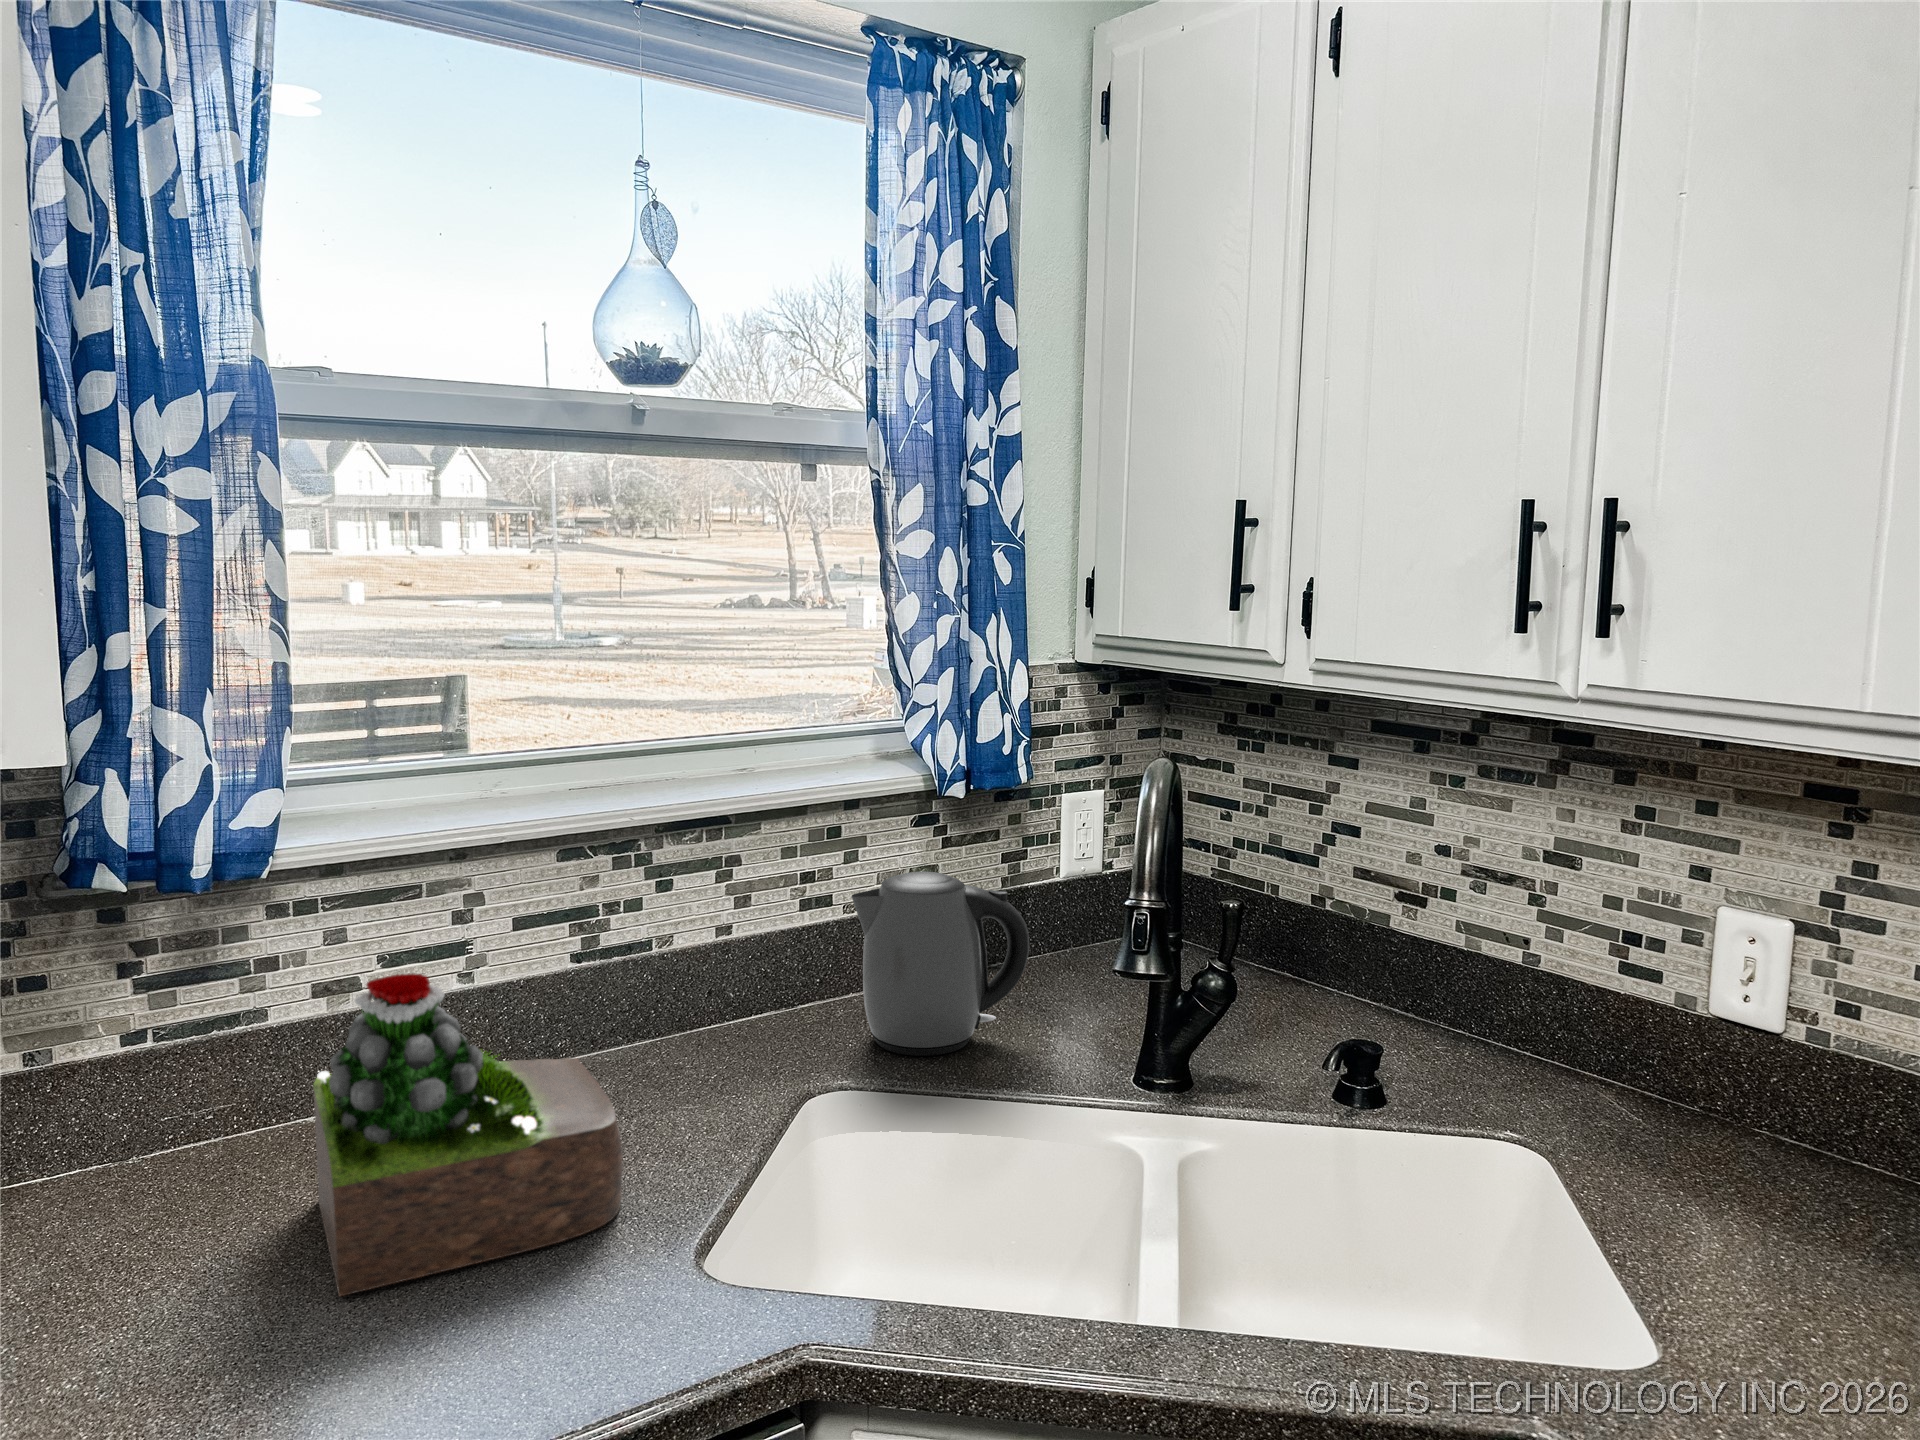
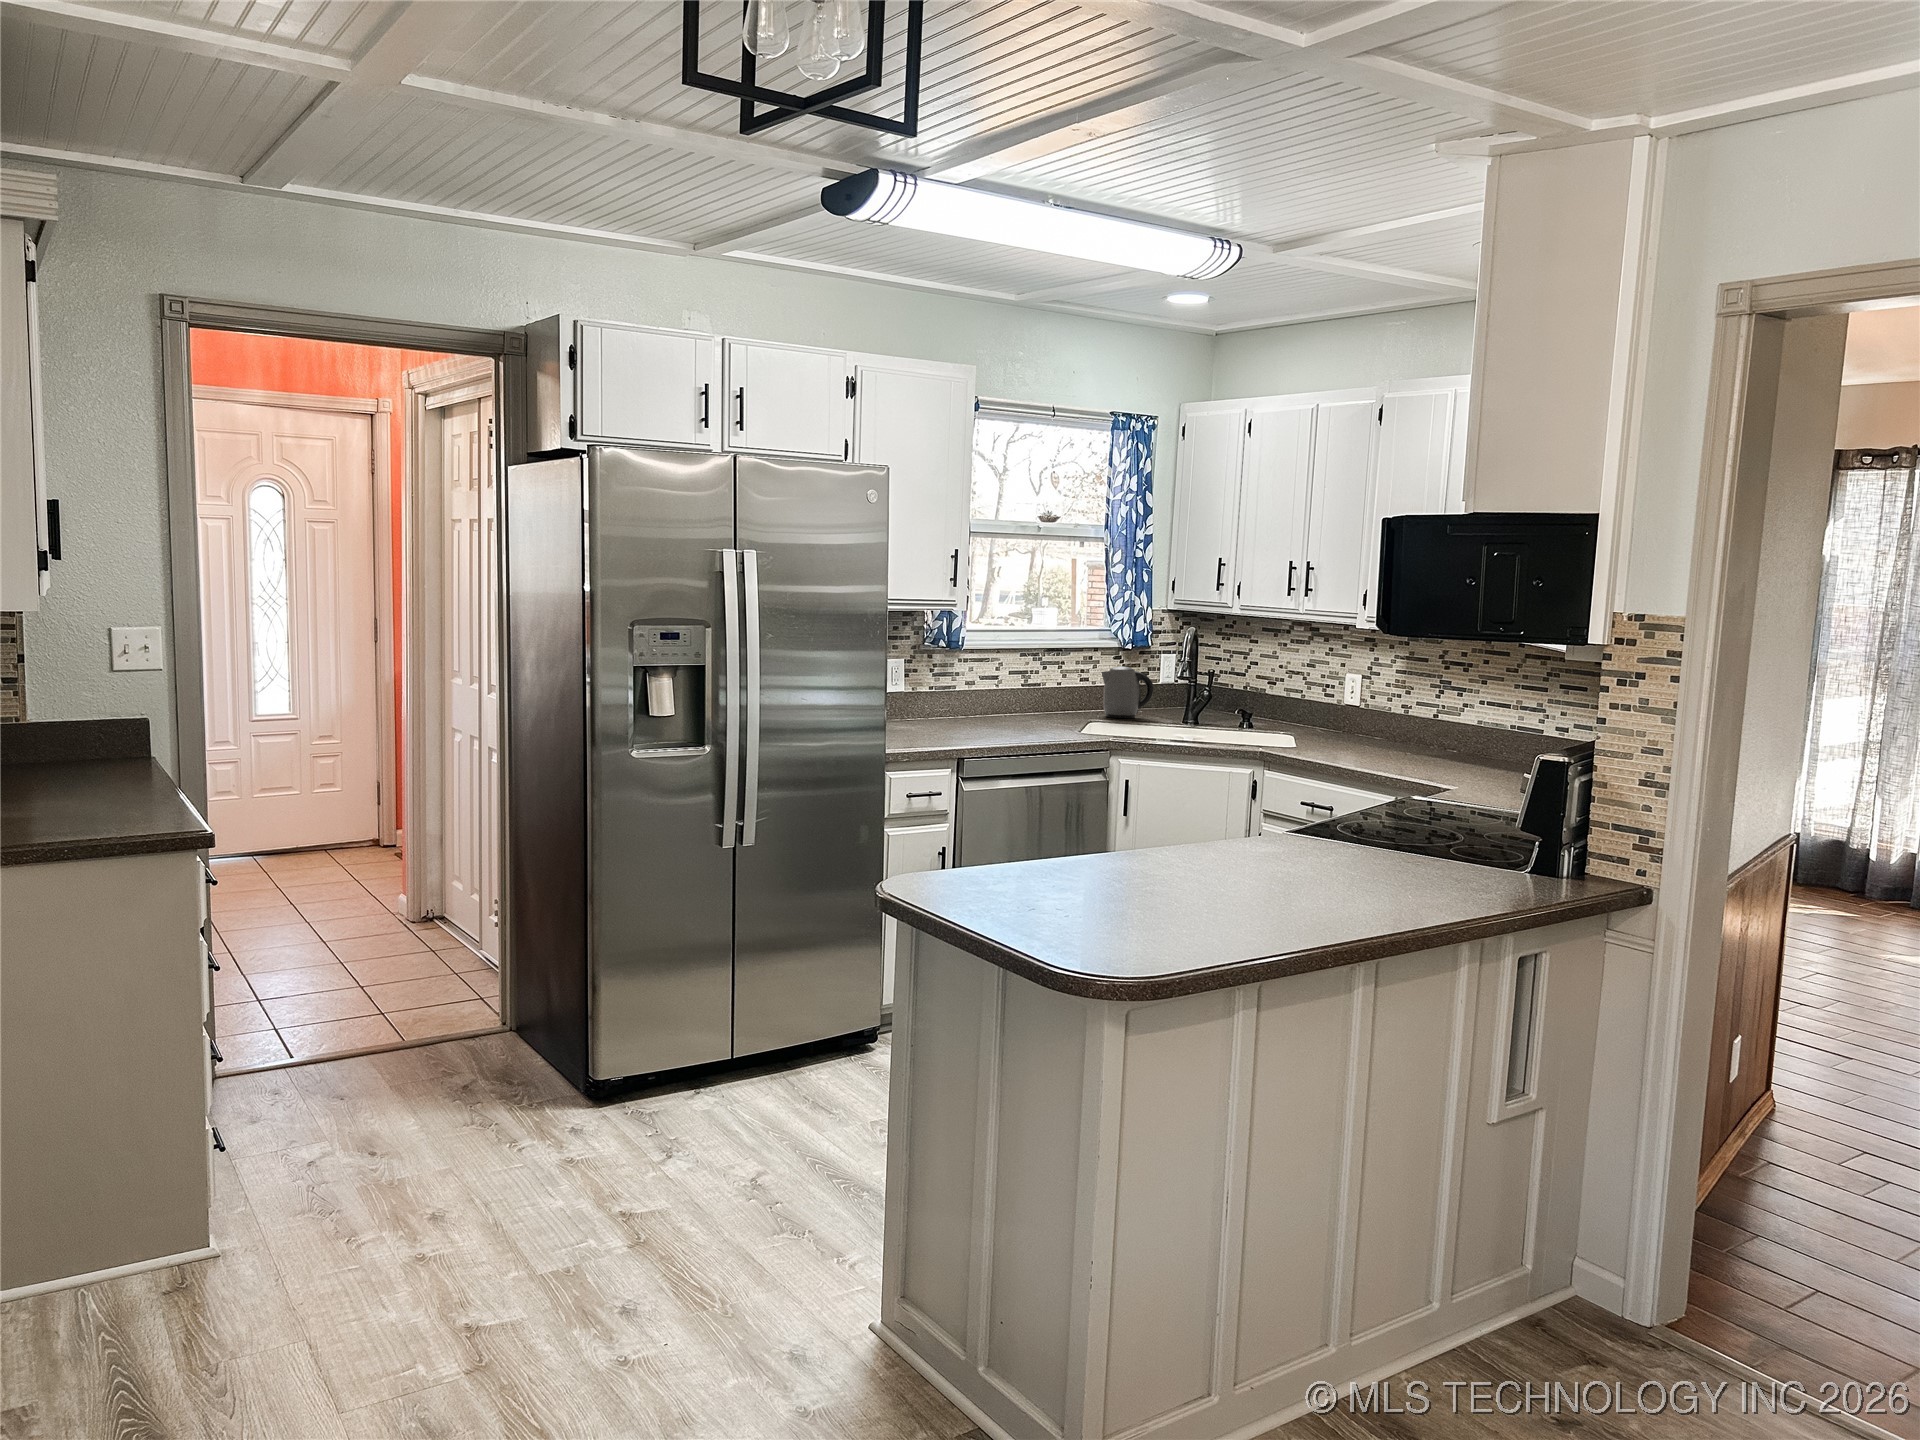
succulent plant: present [313,973,623,1296] -> none [986,667,1062,729]

